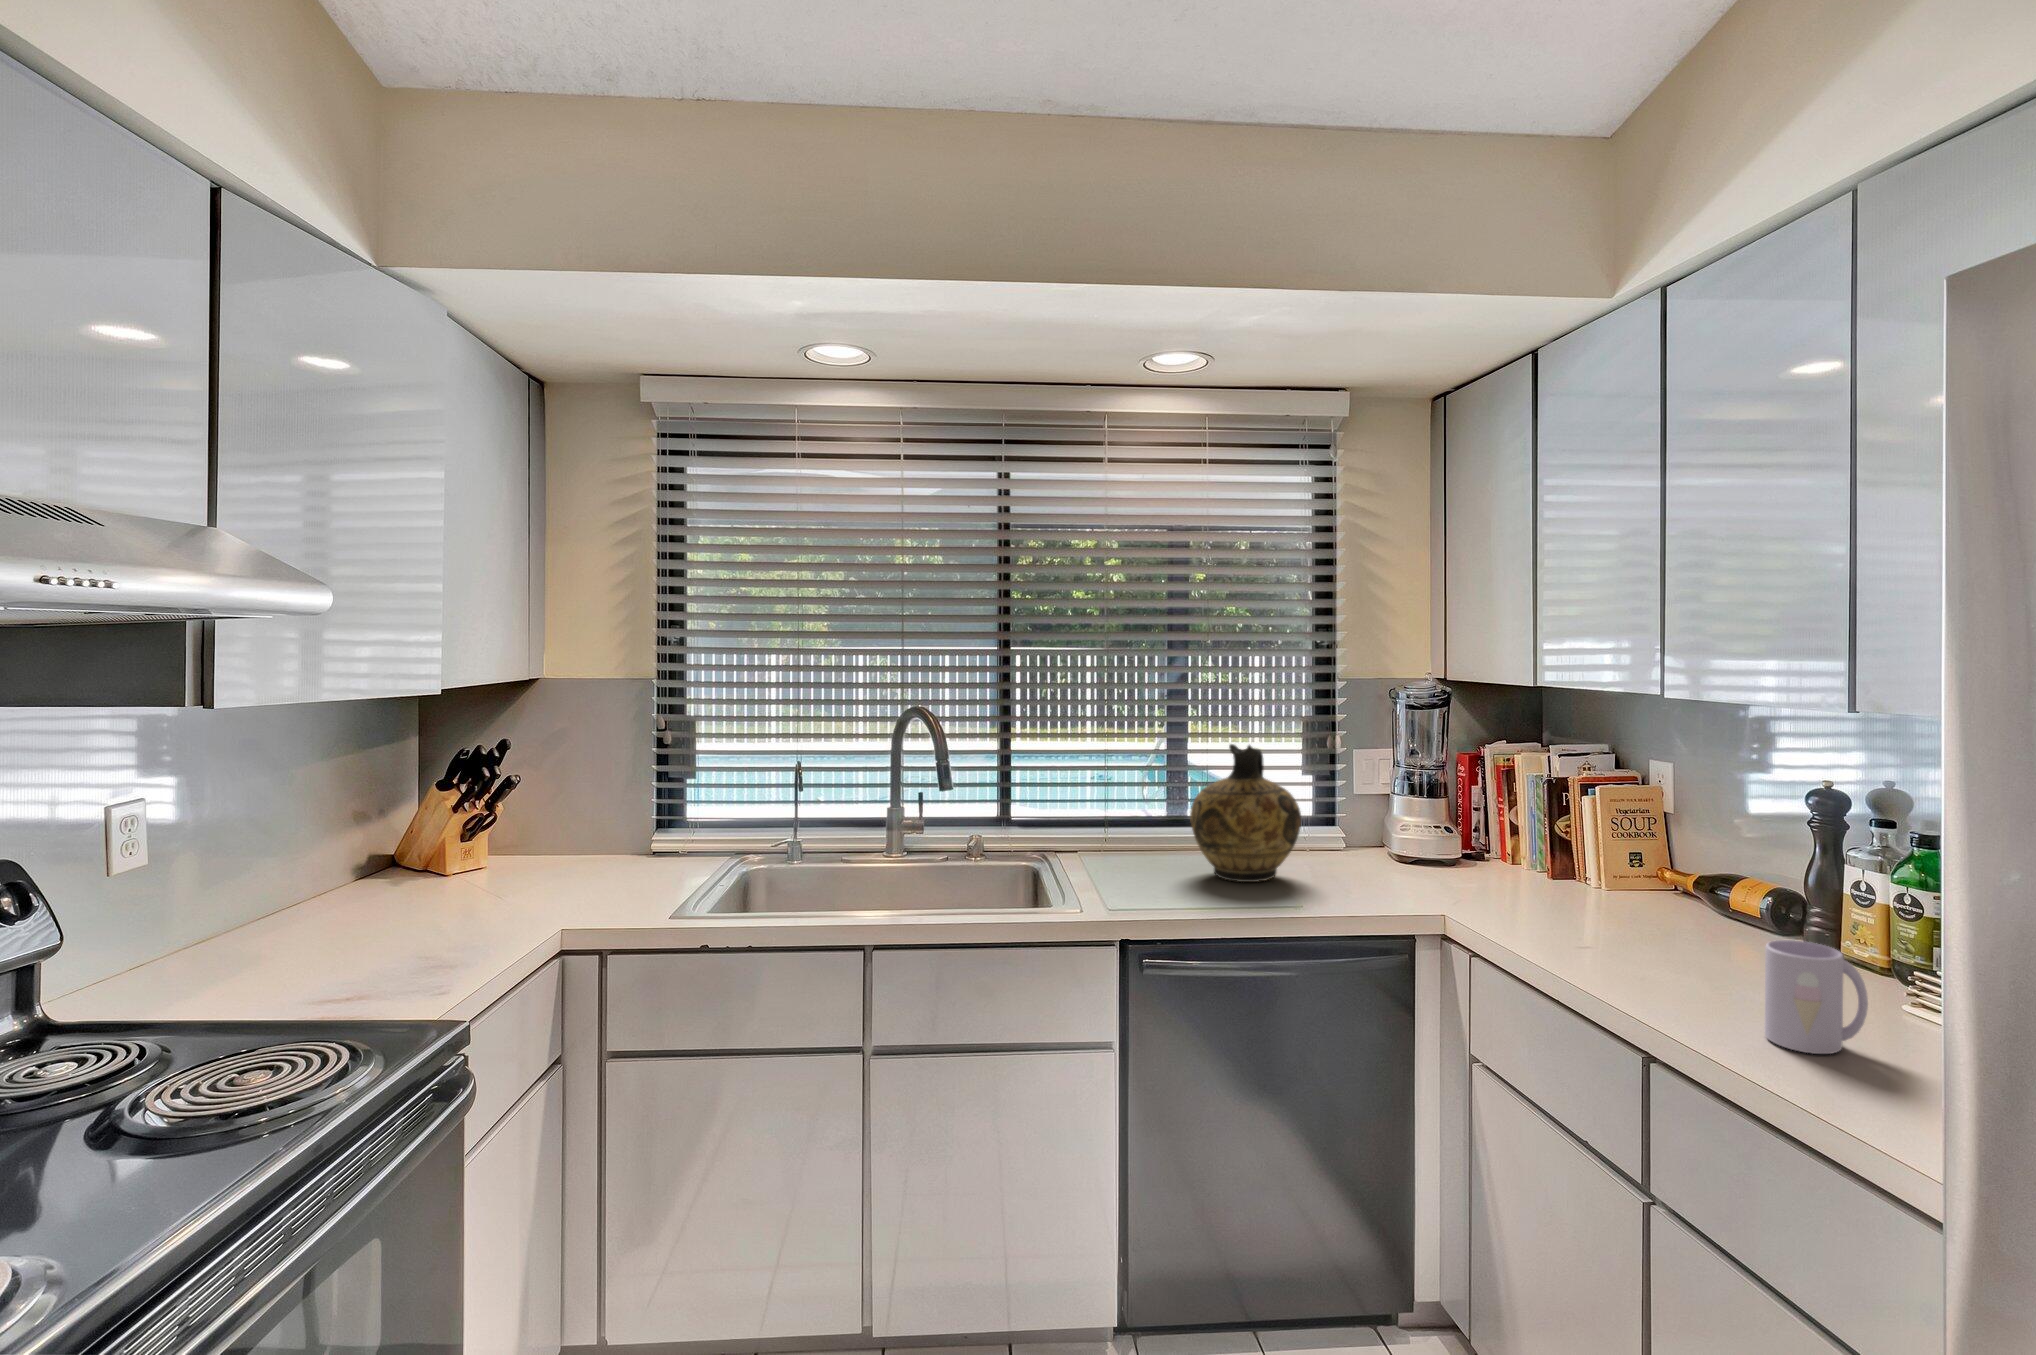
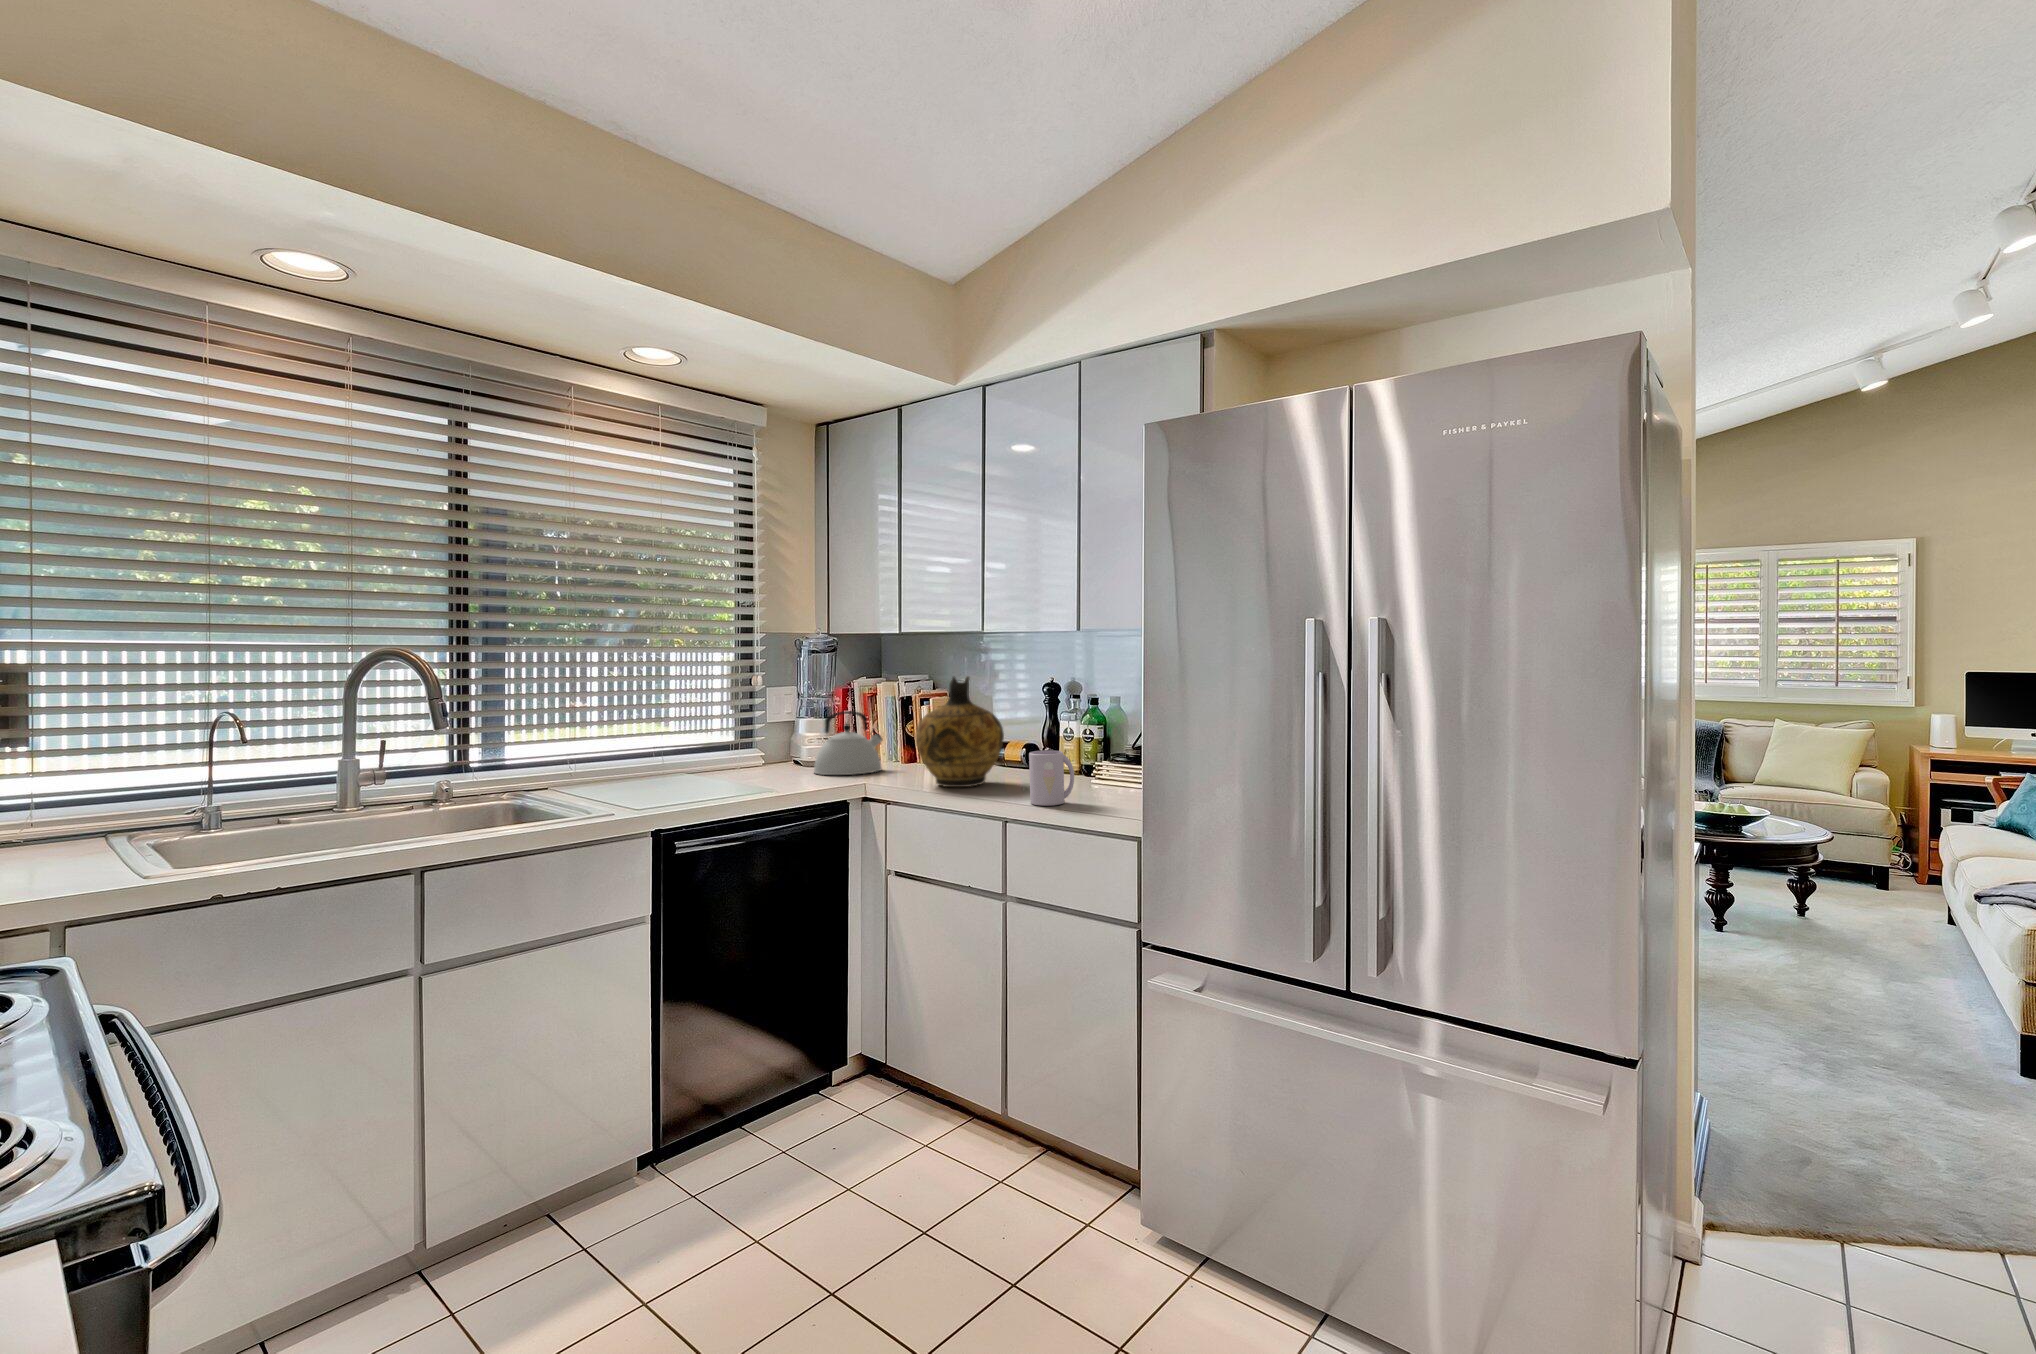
ceramic jug: present [1190,744,1301,882] -> present [916,677,1004,787]
kettle: none [1409,797,1517,893] -> present [814,711,882,775]

